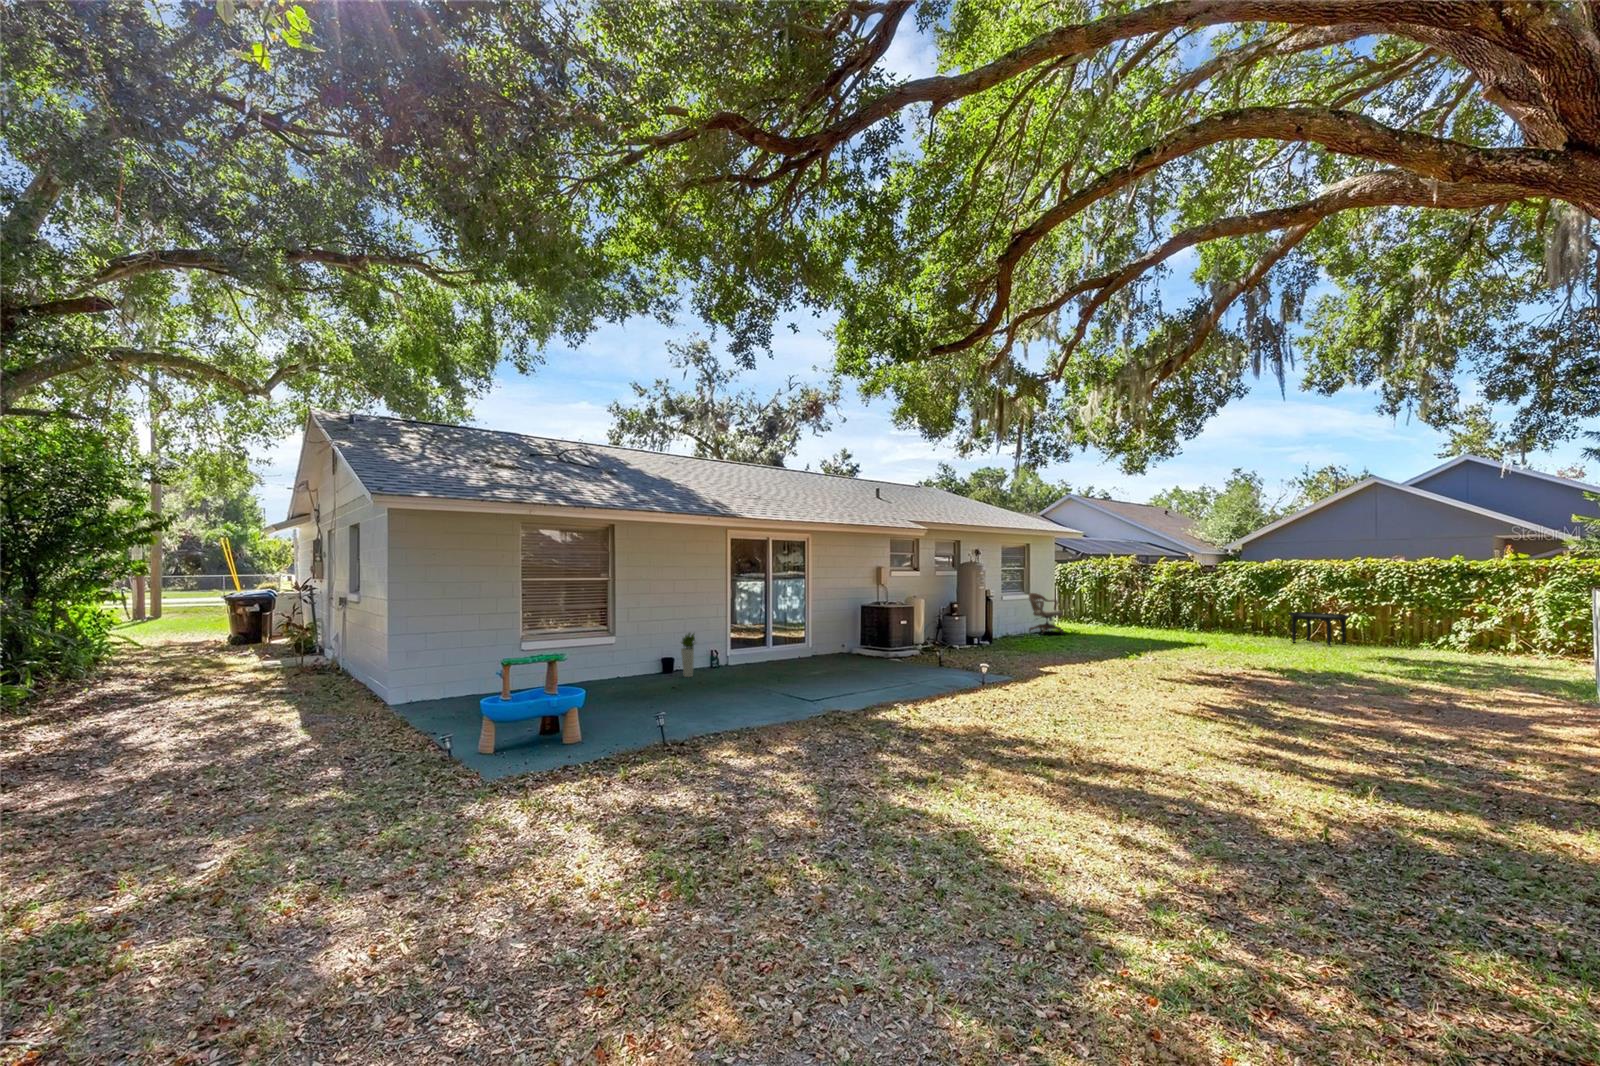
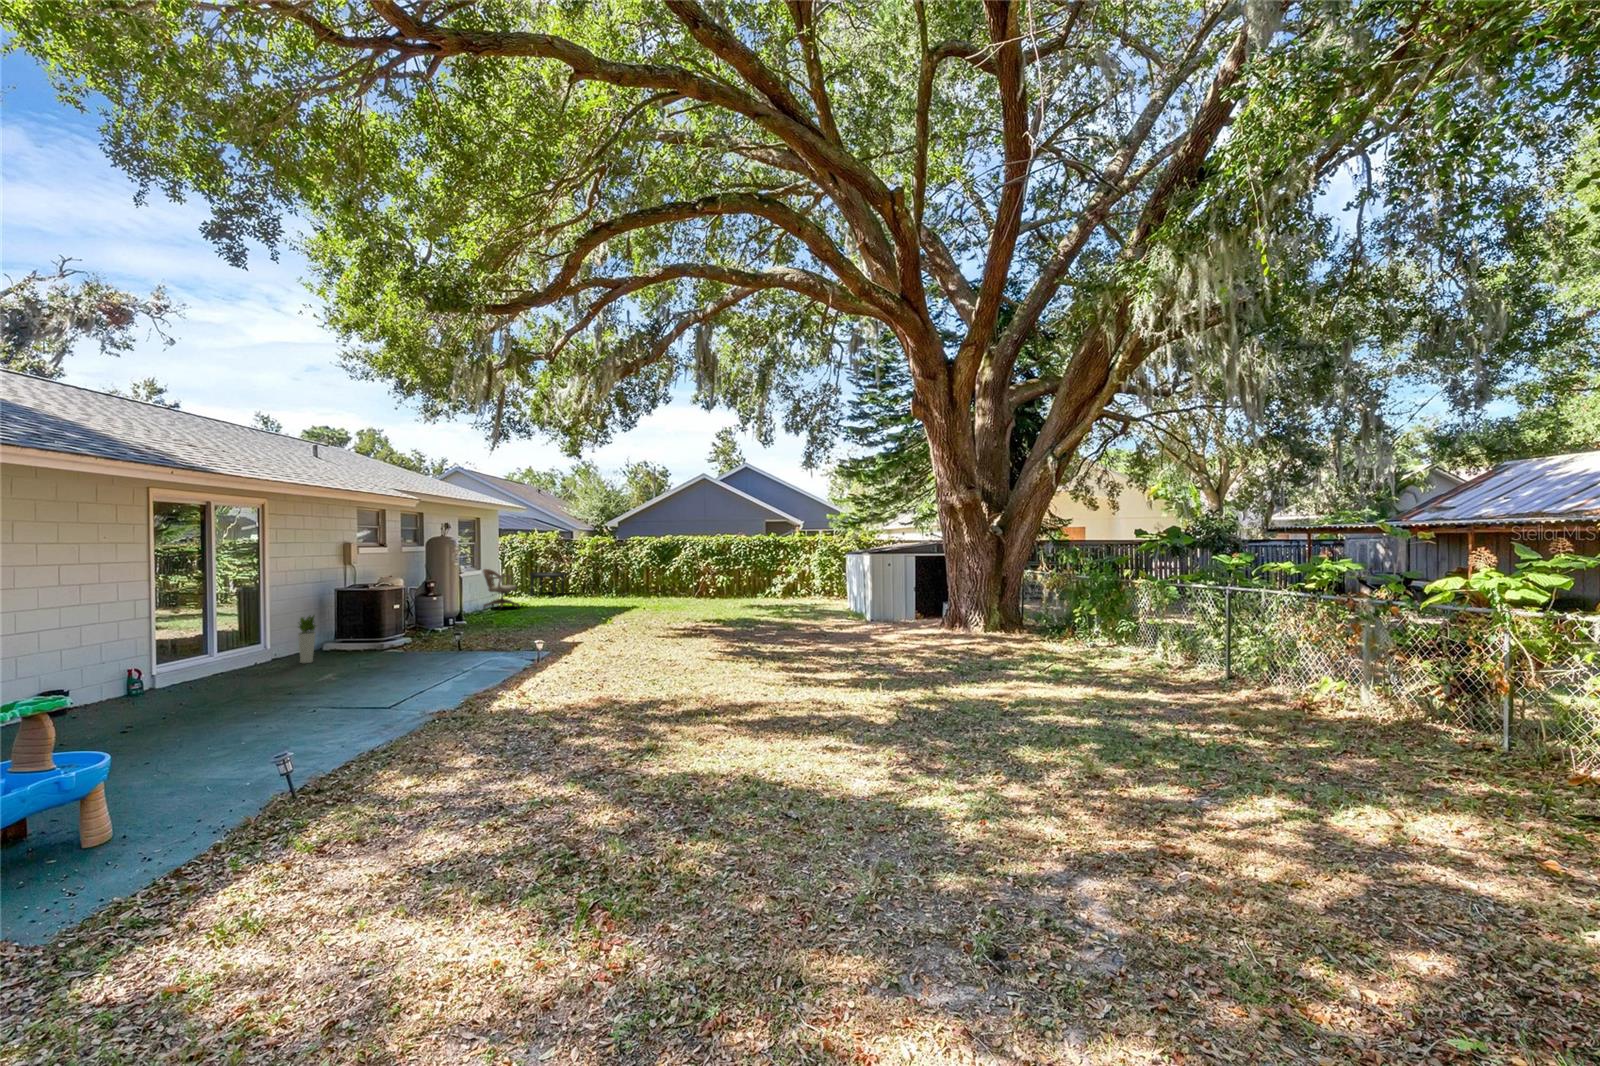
round table: present [1289,612,1349,647] -> present [529,572,566,596]
planter: present [681,633,695,677] -> present [298,616,316,663]

